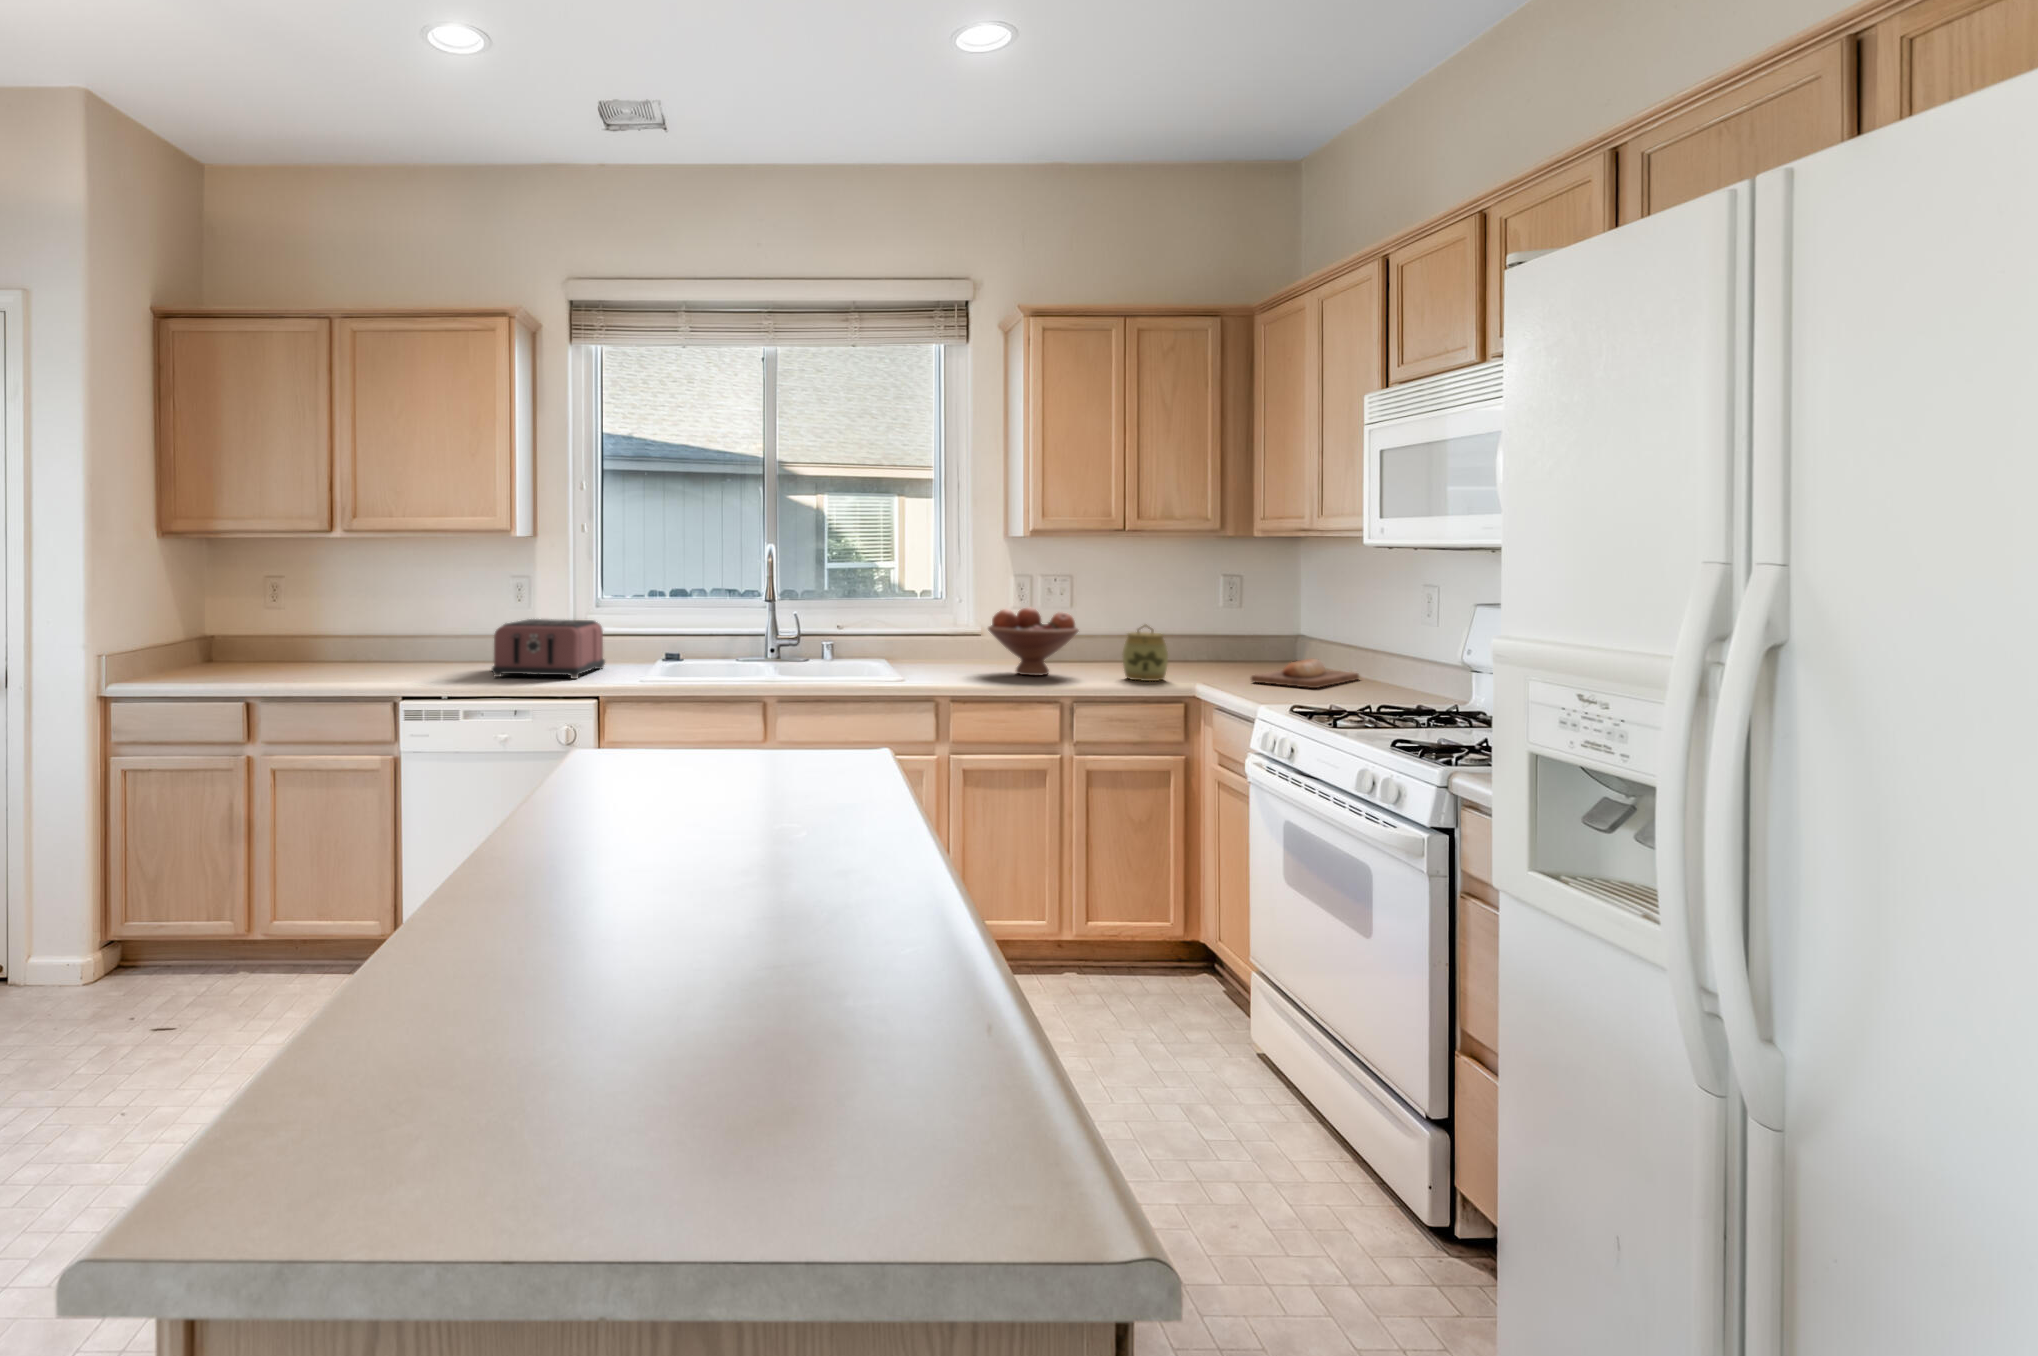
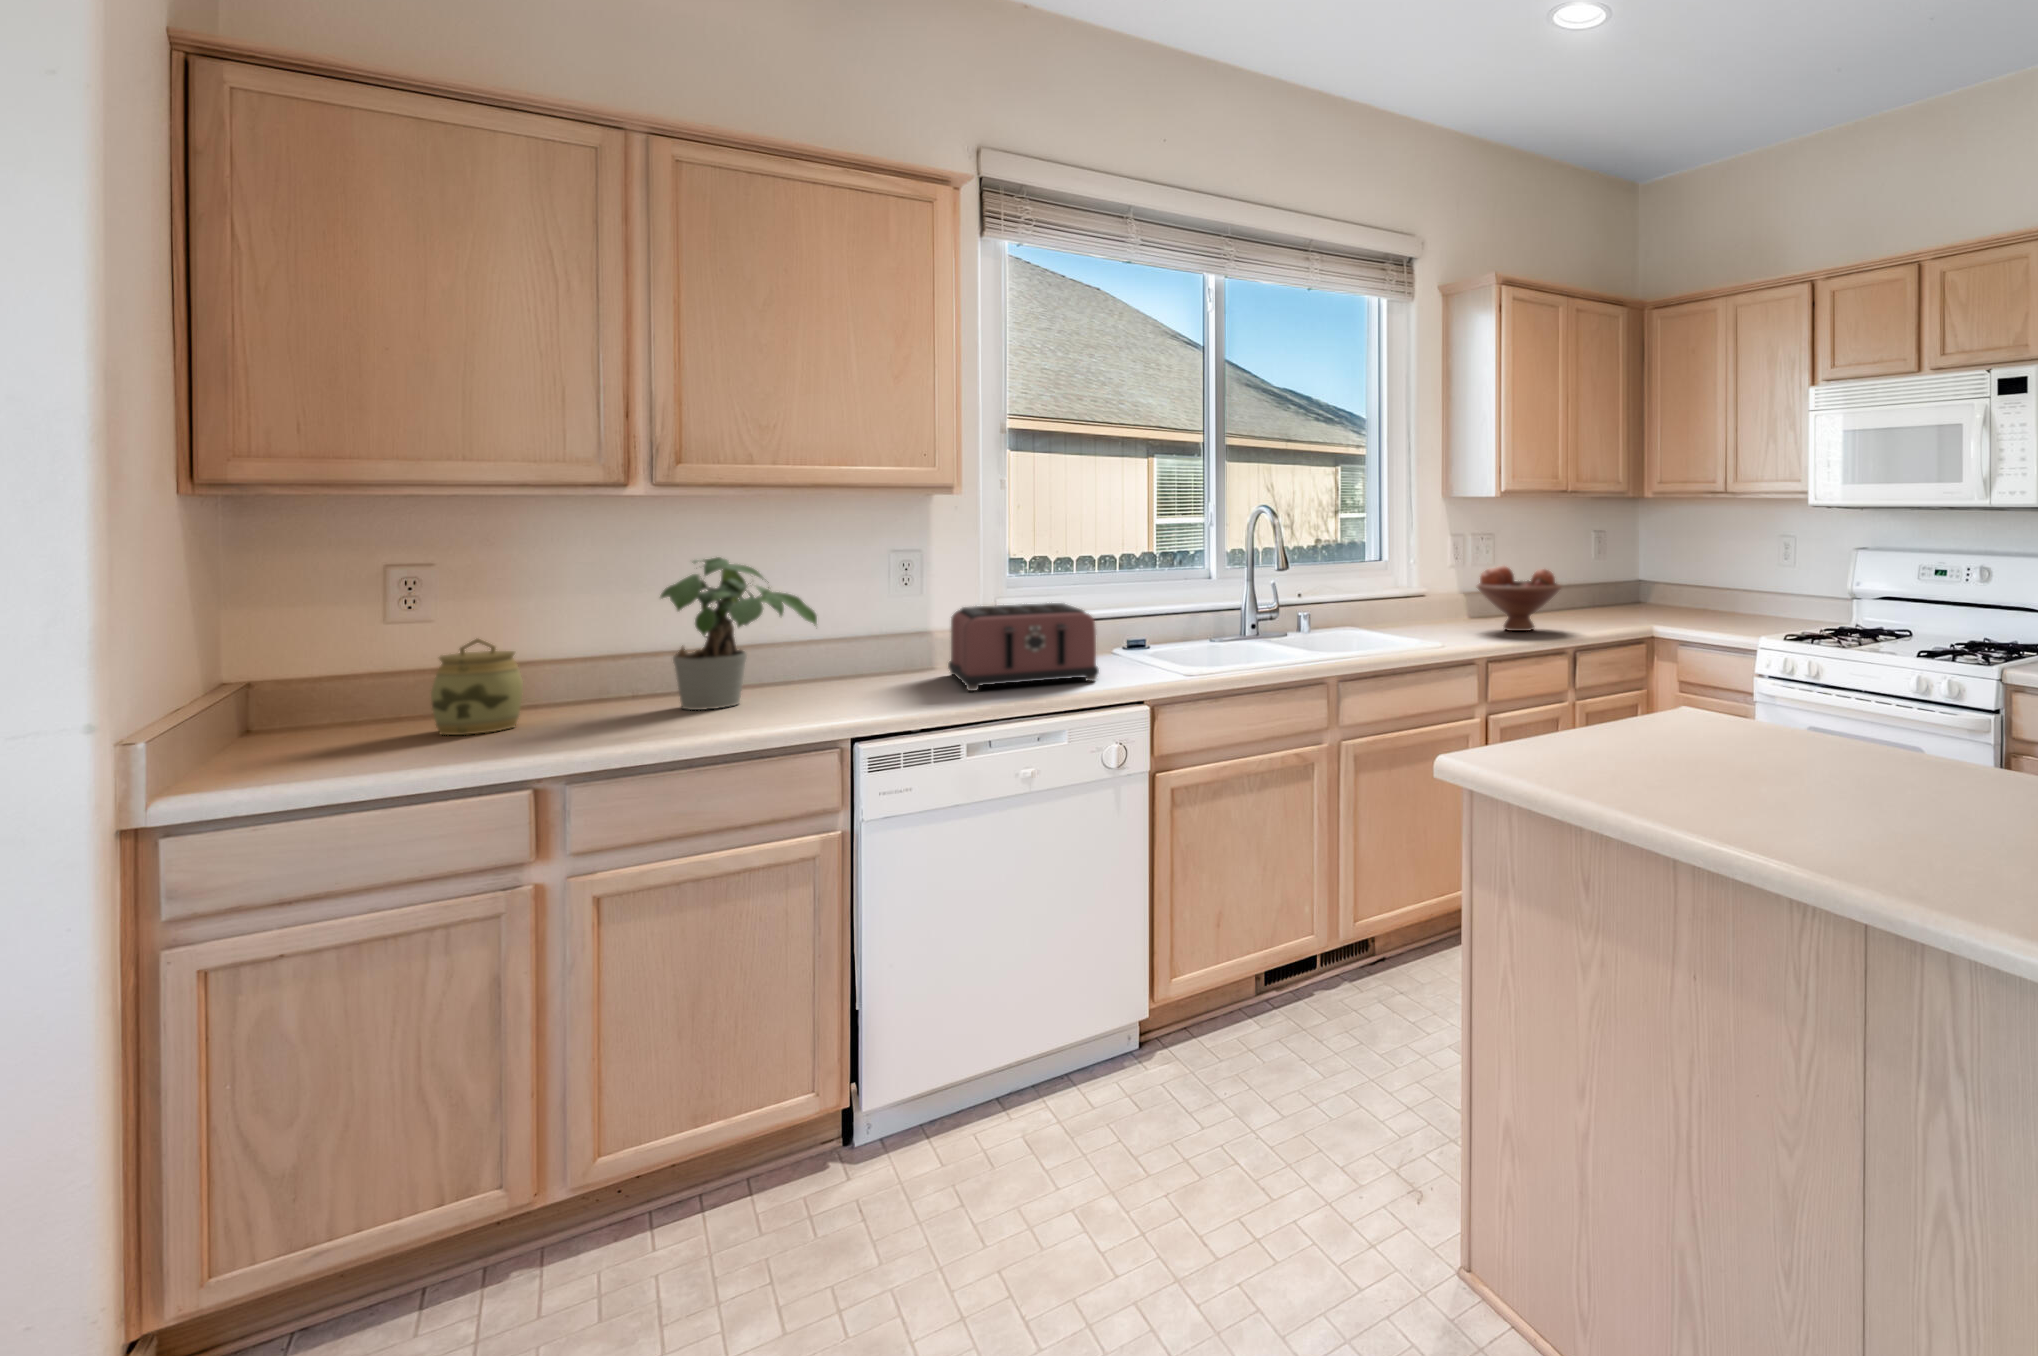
potted plant: none [337,579,412,673] -> present [660,557,817,710]
jar: present [1122,625,1168,681] -> present [431,639,523,735]
bread loaf: present [1251,659,1359,688] -> none [1678,599,1737,623]

